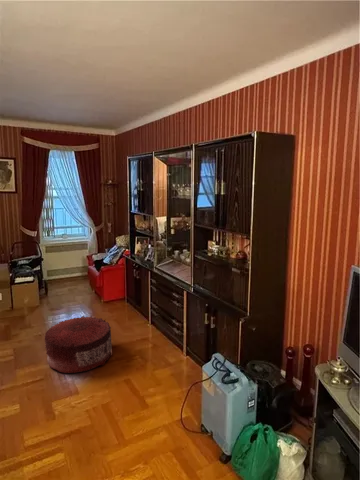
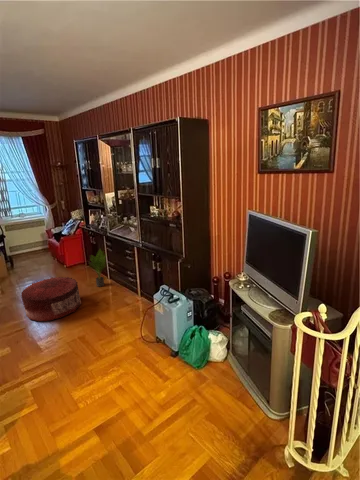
potted plant: none [125,286,154,333] -> present [91,251,105,287]

